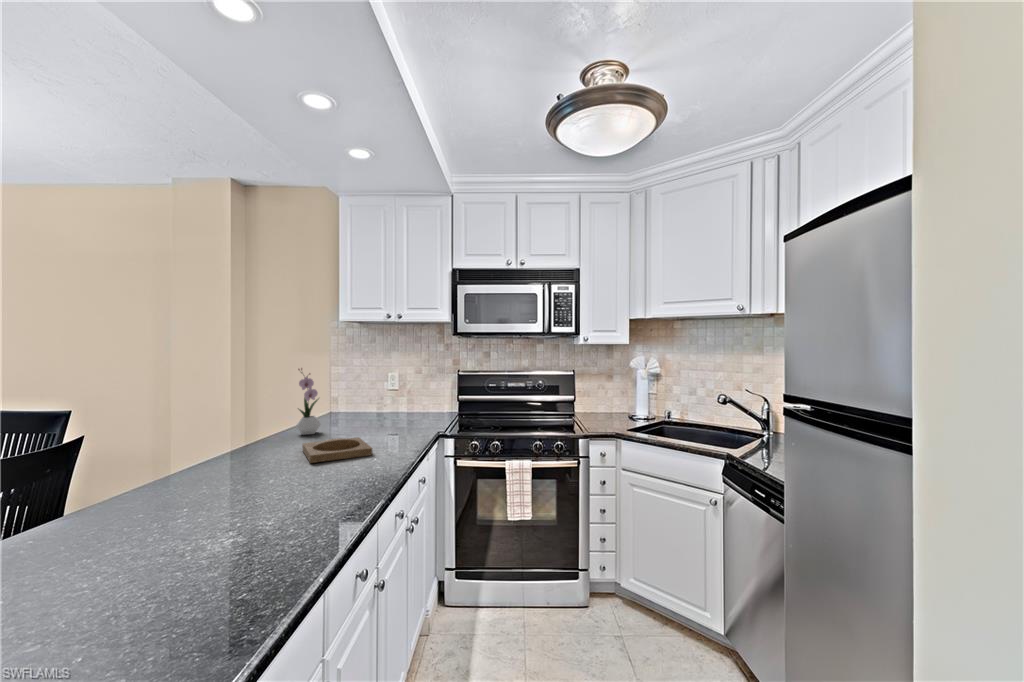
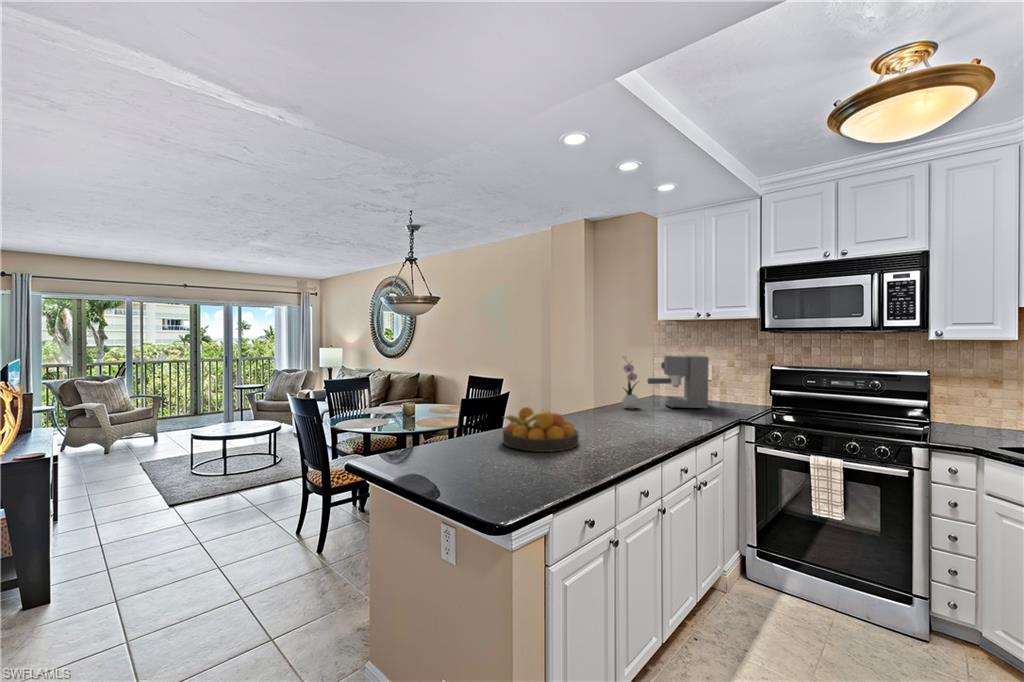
coffee maker: none [329,362,401,427] -> present [647,355,709,409]
tray: present [302,437,372,463] -> none [623,412,673,426]
fruit bowl: none [74,470,244,562] -> present [503,407,579,452]

